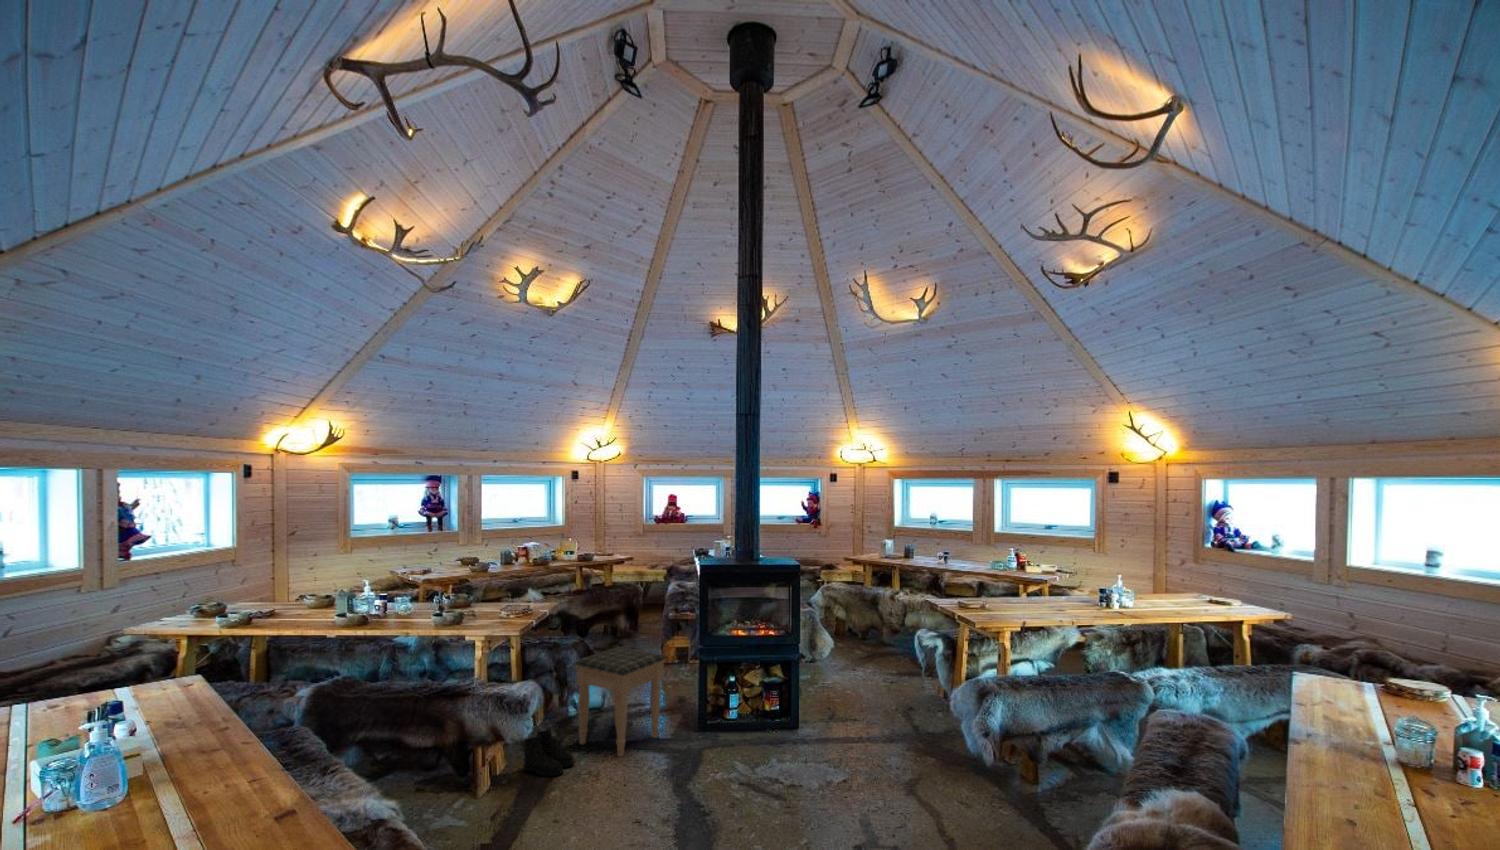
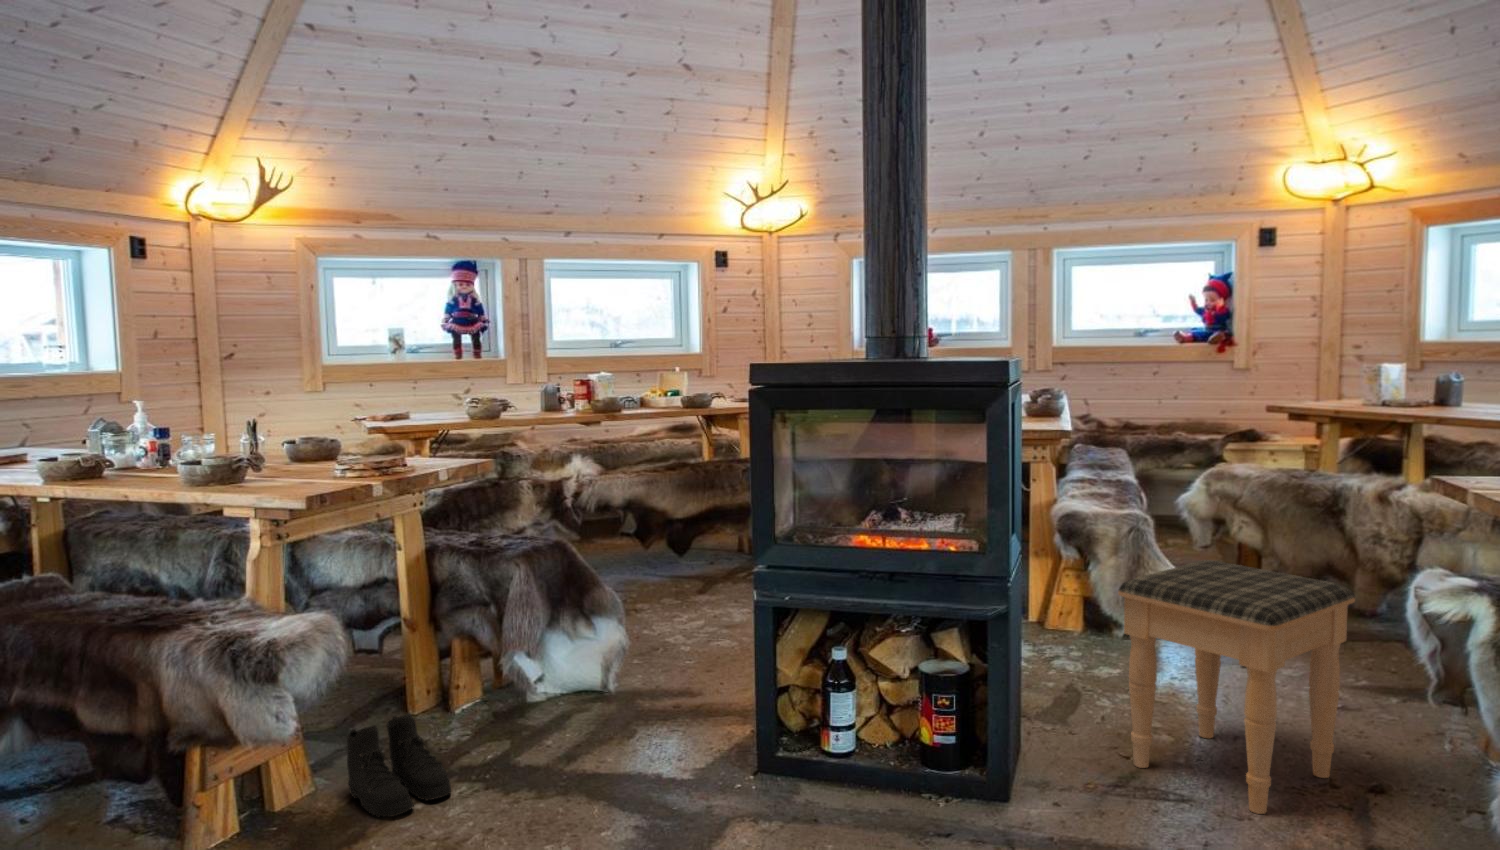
footstool: present [574,647,666,757] -> present [1118,560,1355,814]

